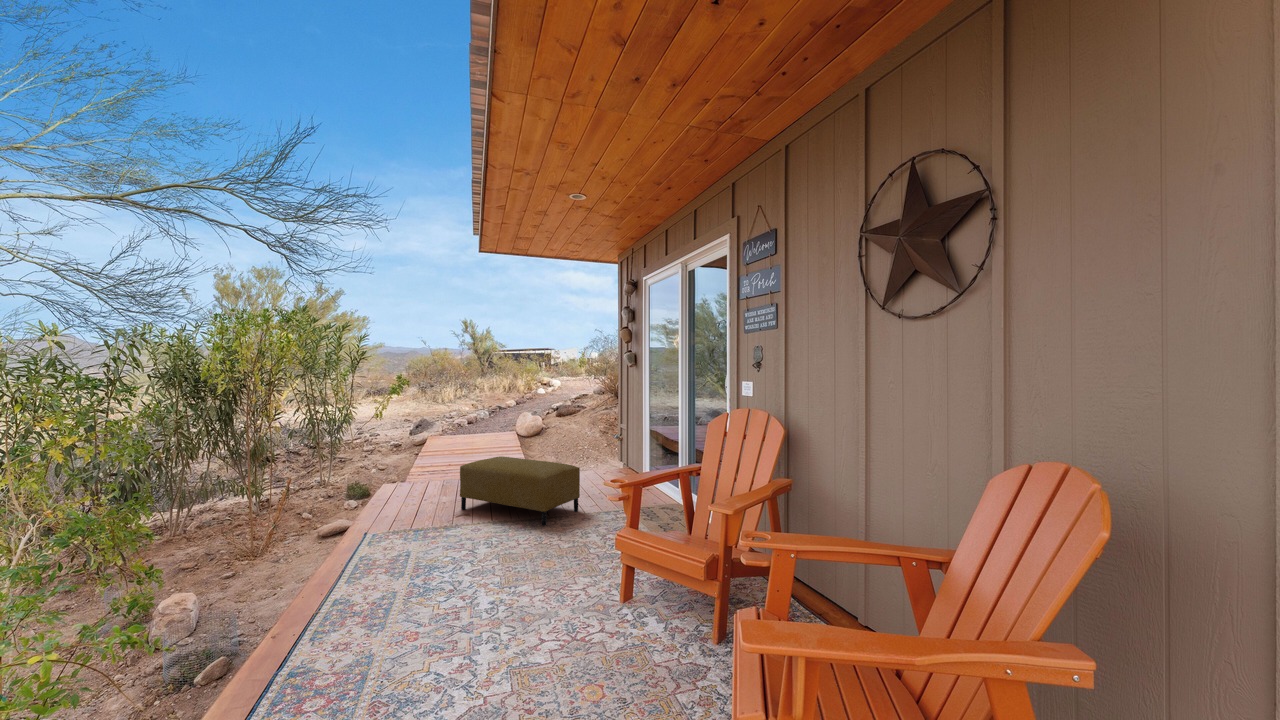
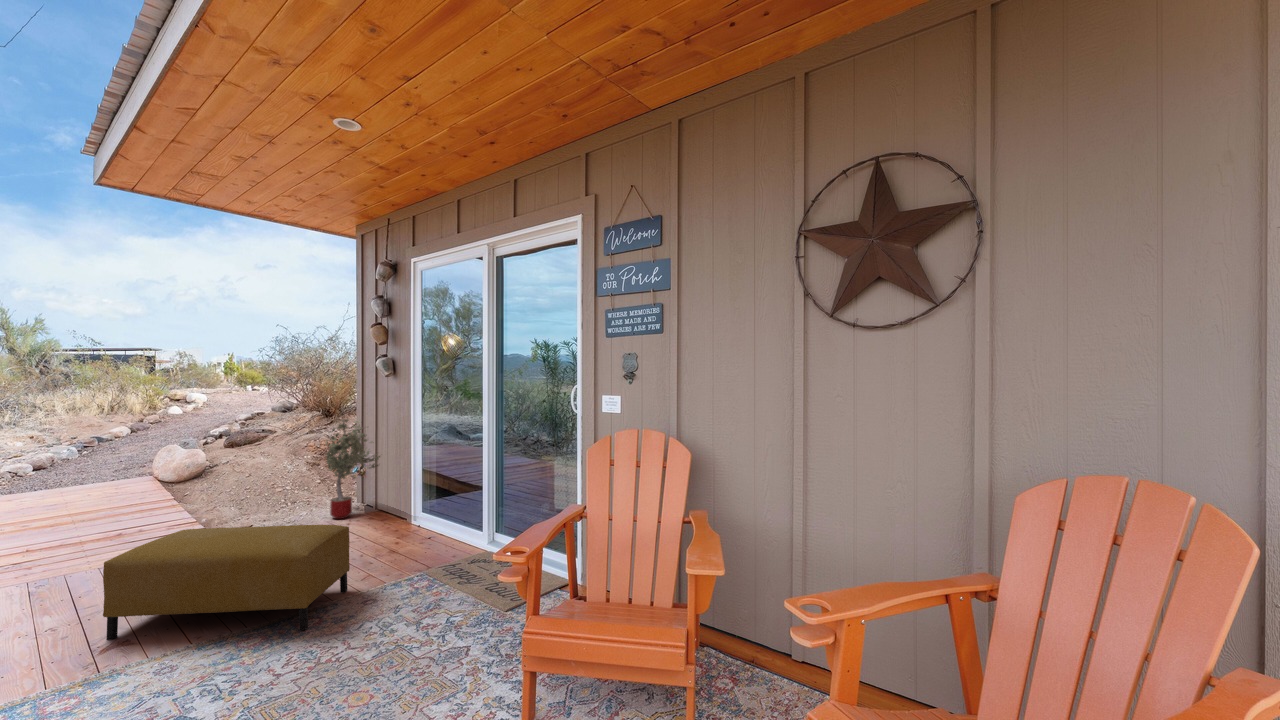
potted tree: none [588,398,628,470] -> present [326,419,380,519]

